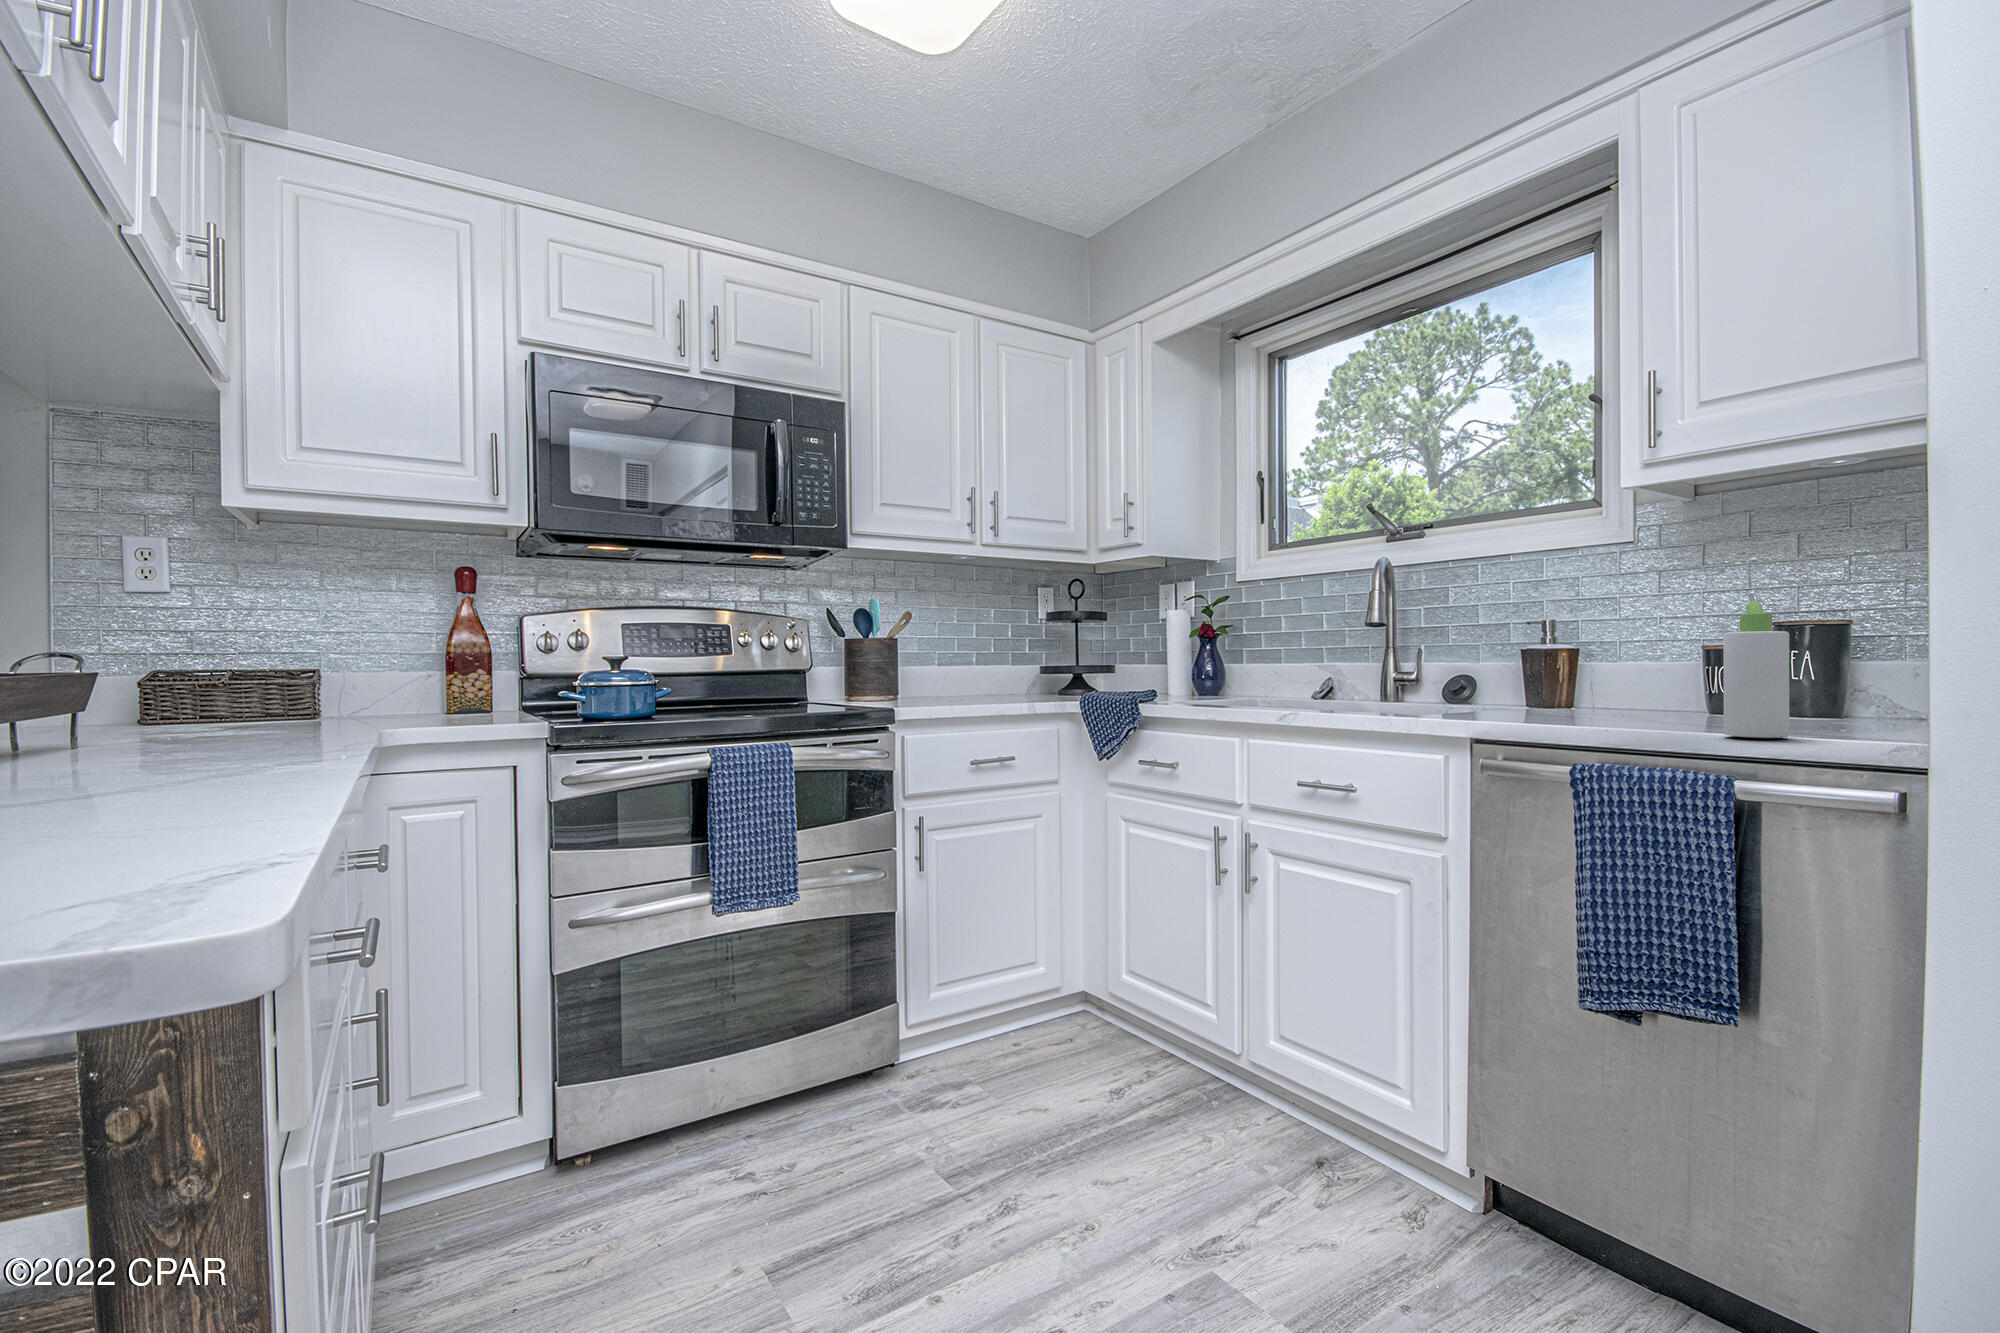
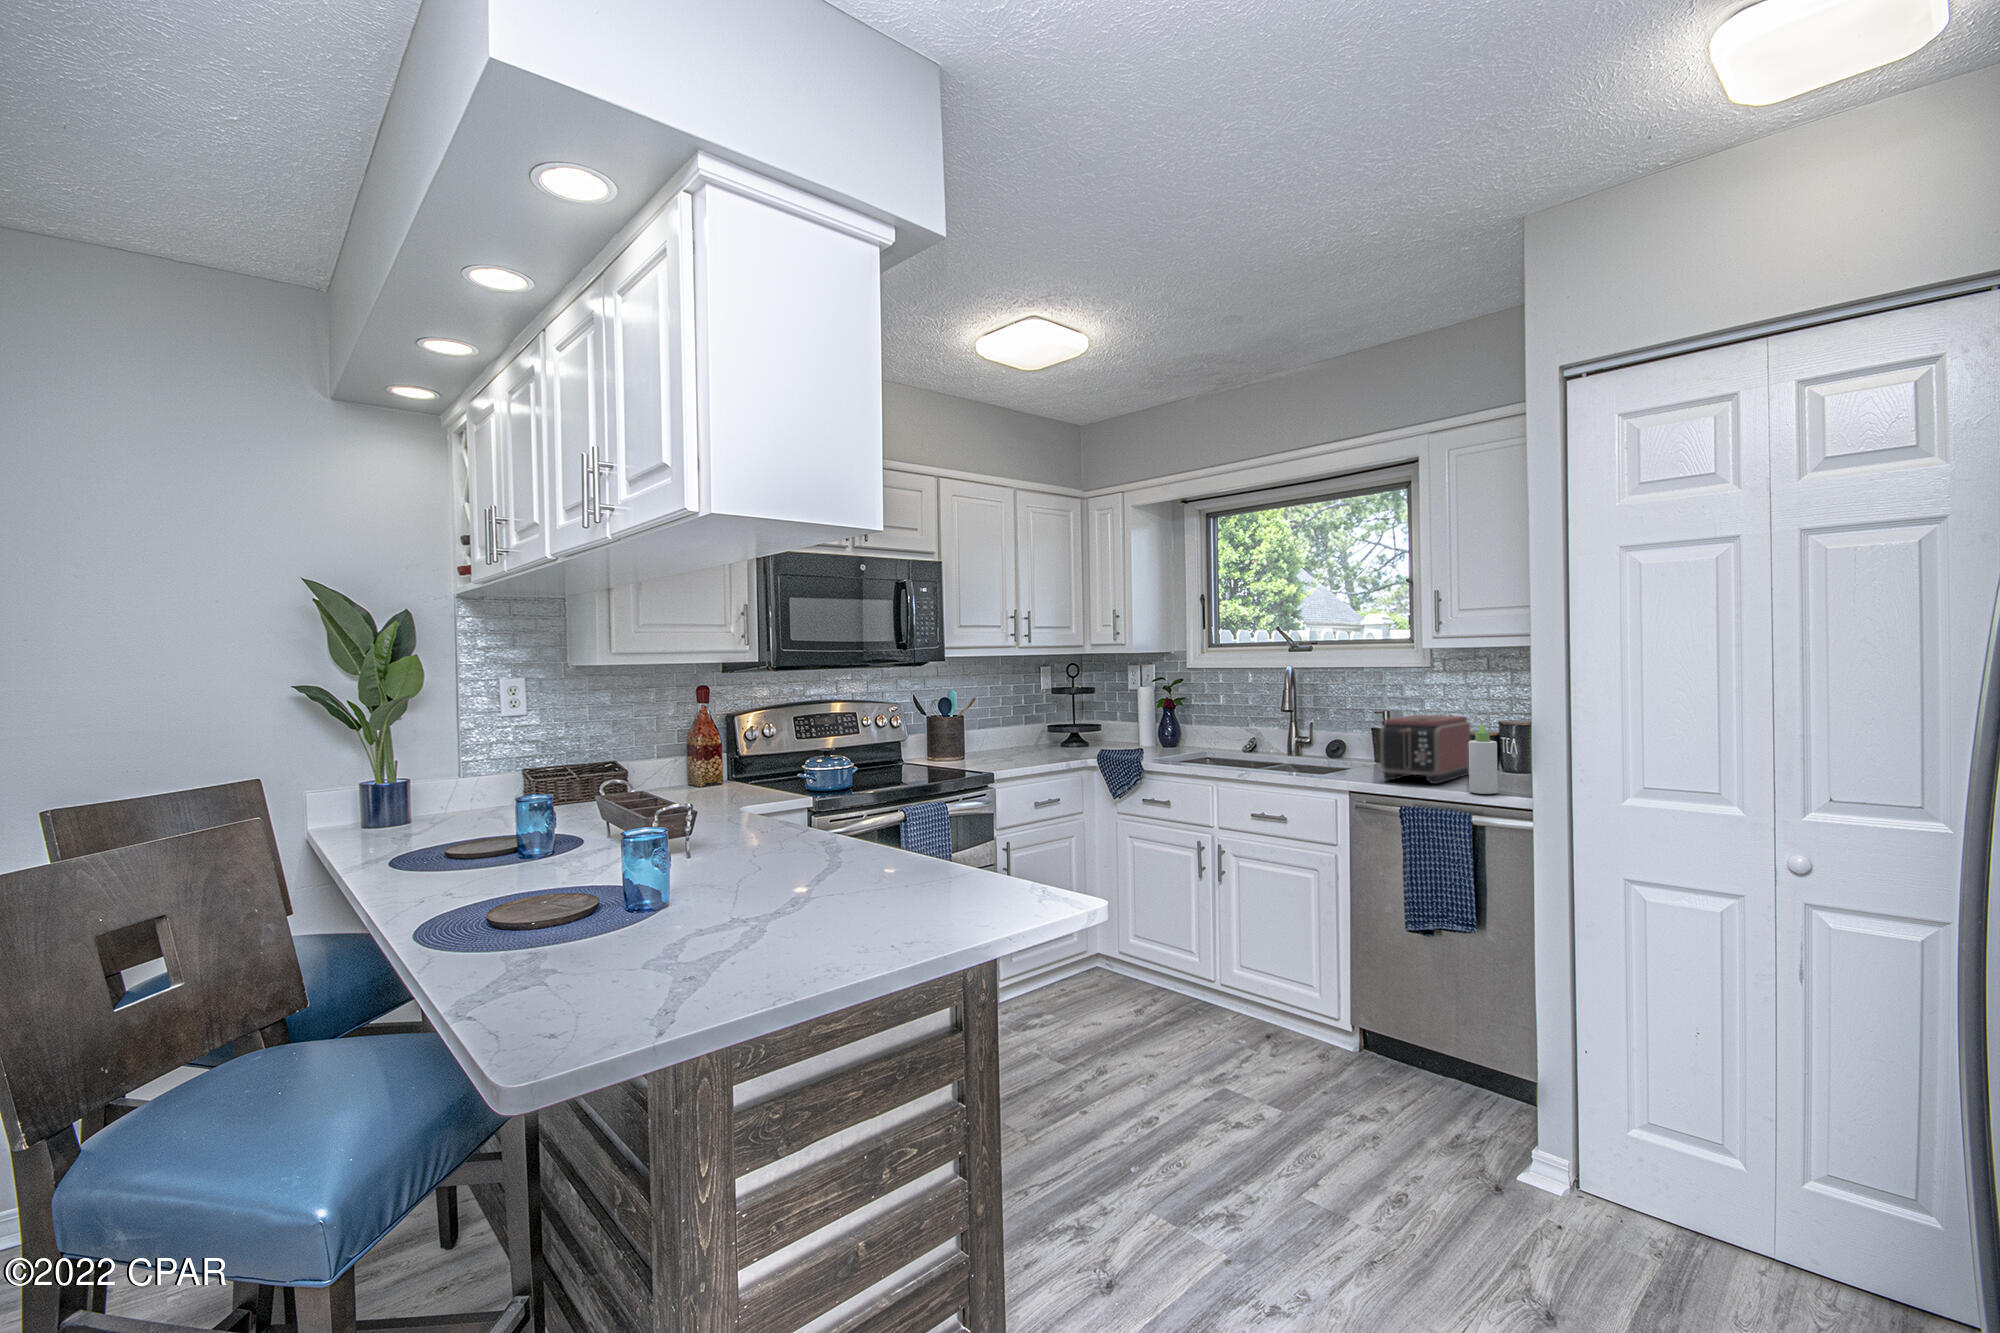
toaster: none [1535,606,1714,726] -> present [1380,715,1470,784]

